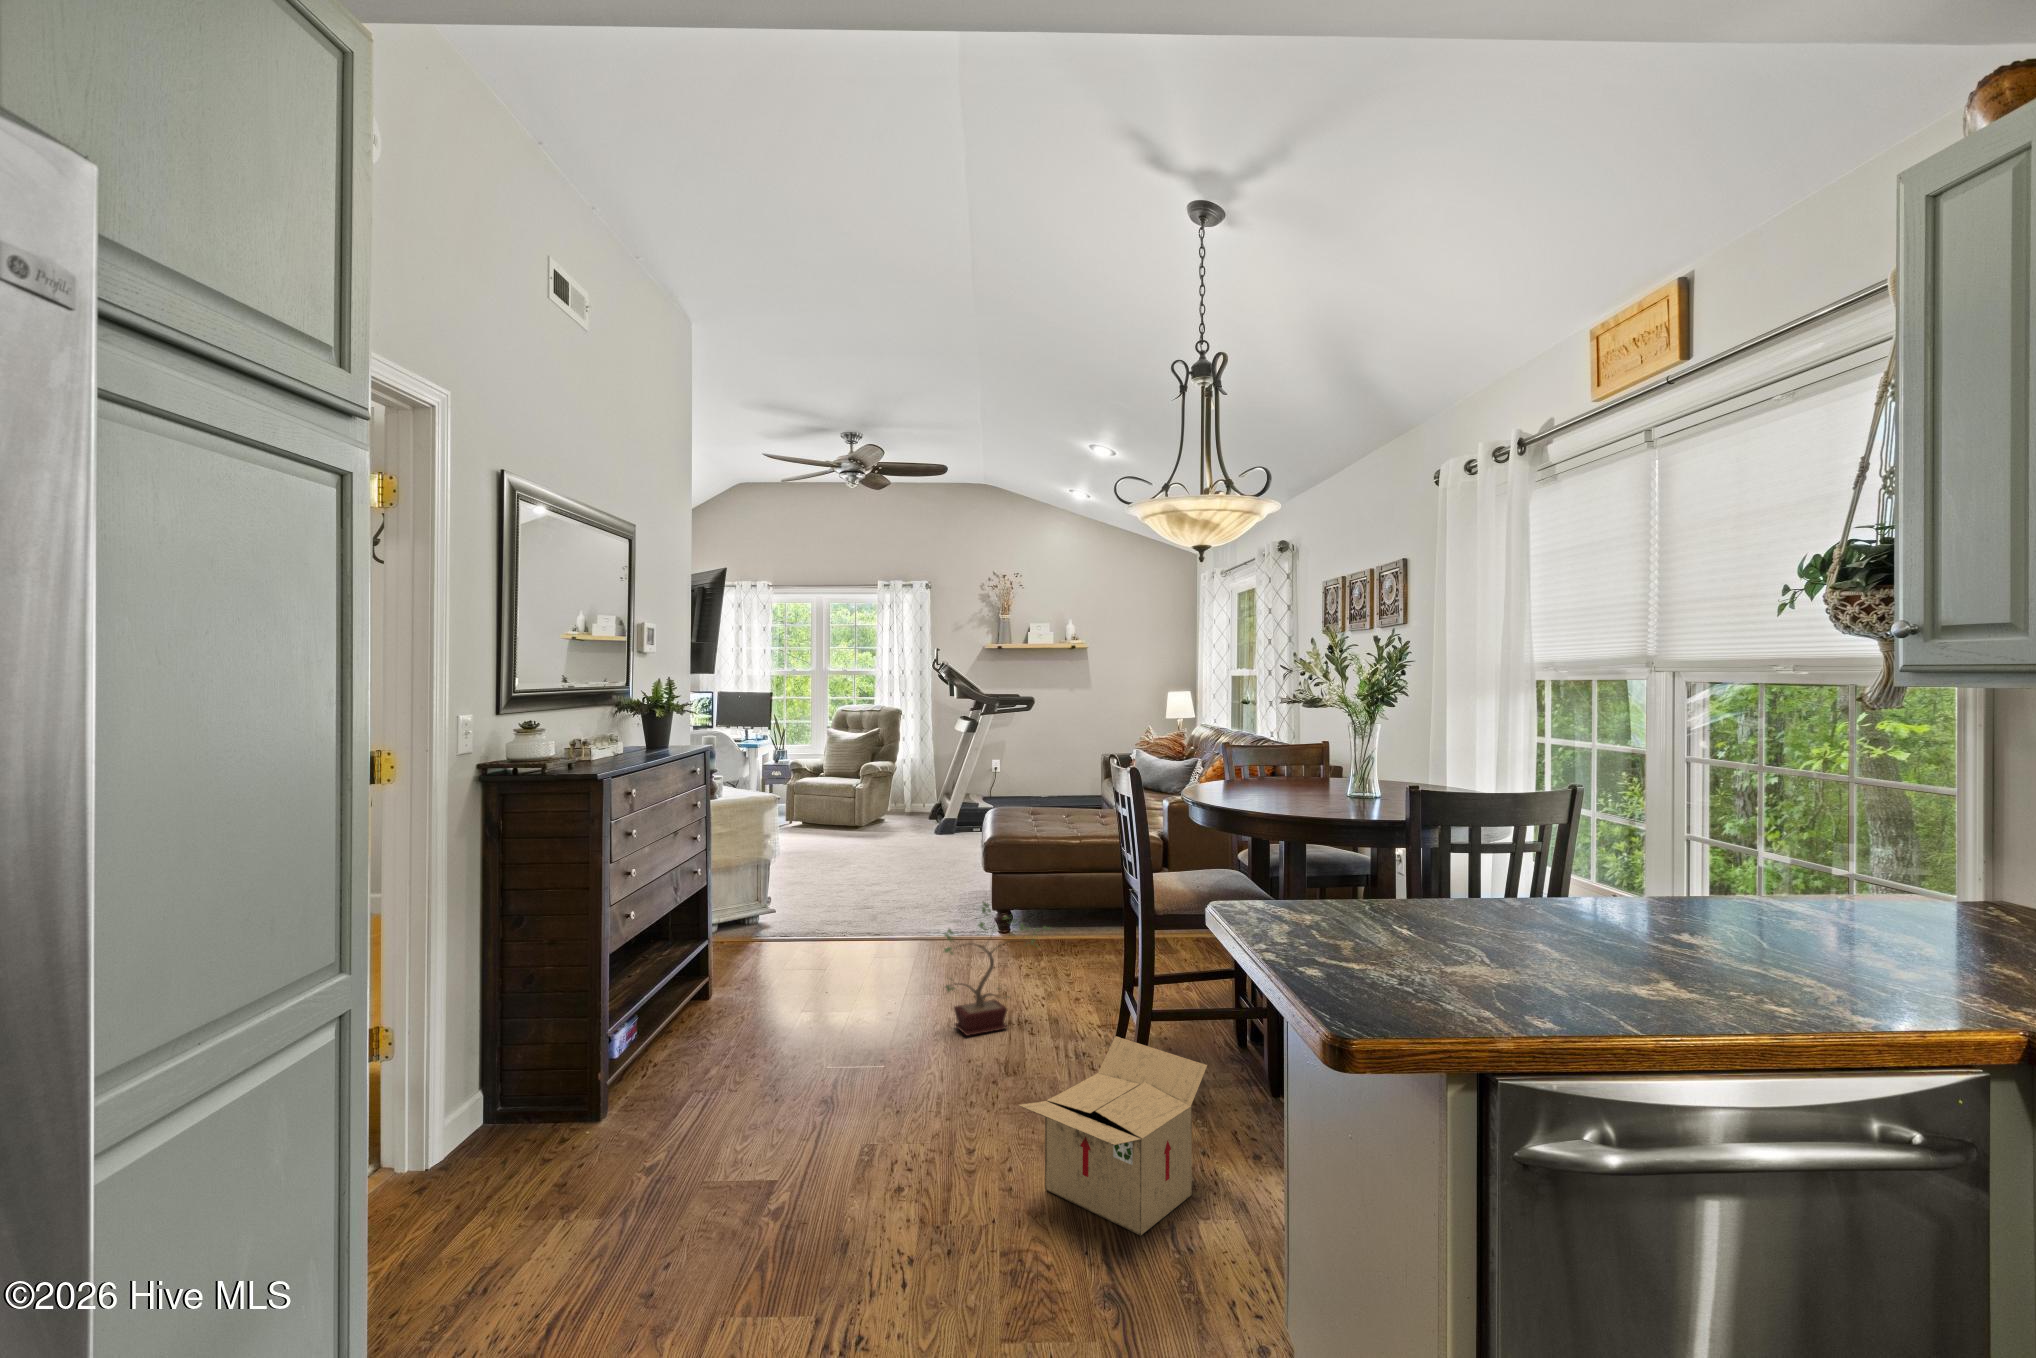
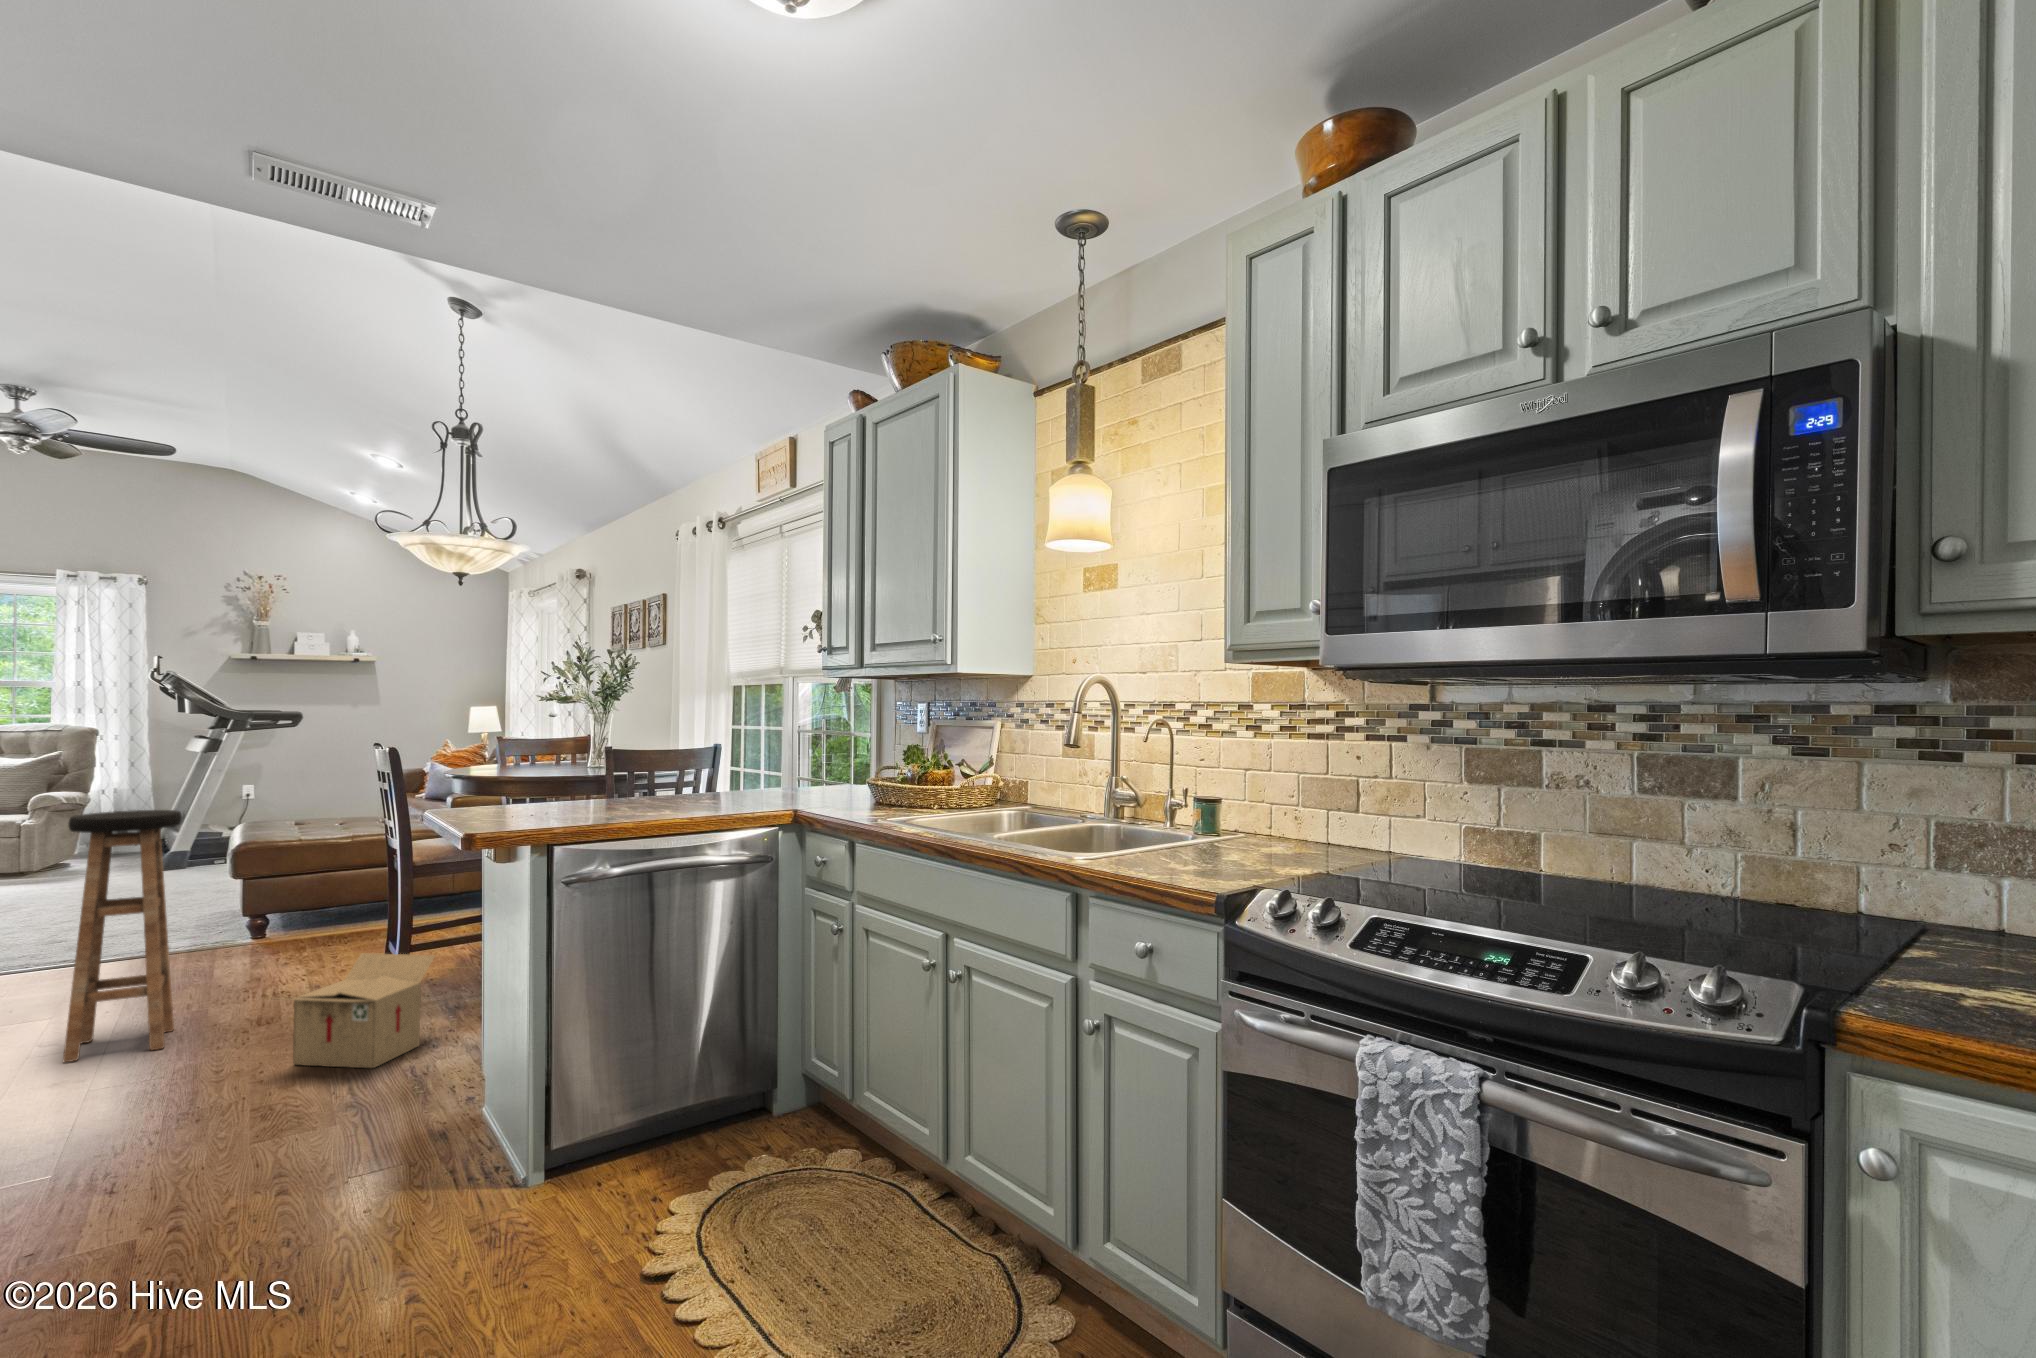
bar stool: none [833,821,934,1105] -> present [63,810,182,1062]
potted plant: present [944,902,1050,1036] -> none [185,884,309,1006]

